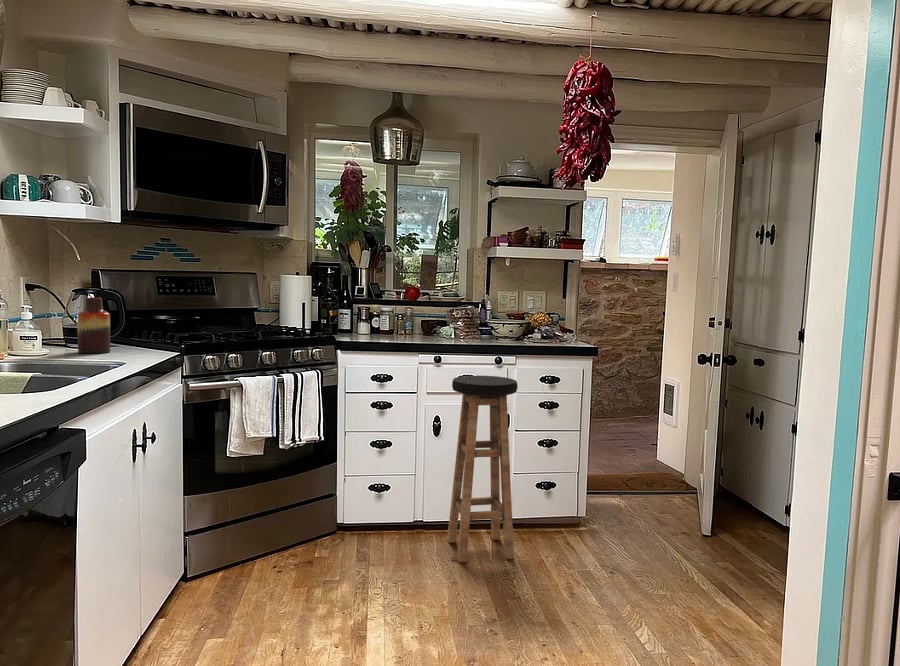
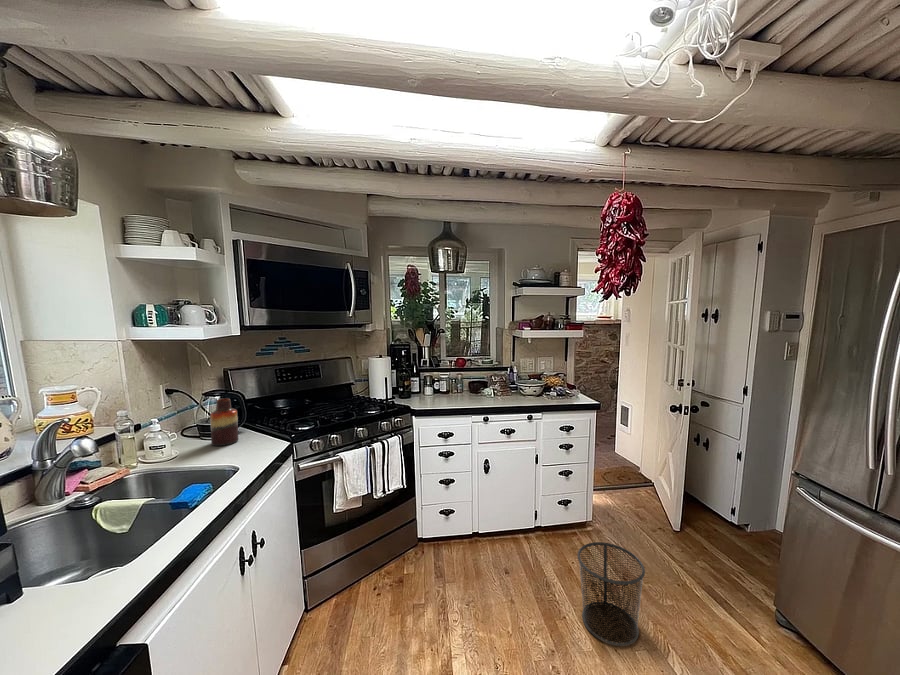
bar stool: present [447,376,518,562] -> none [499,430,554,582]
waste bin: none [534,505,611,611] -> present [577,542,645,646]

